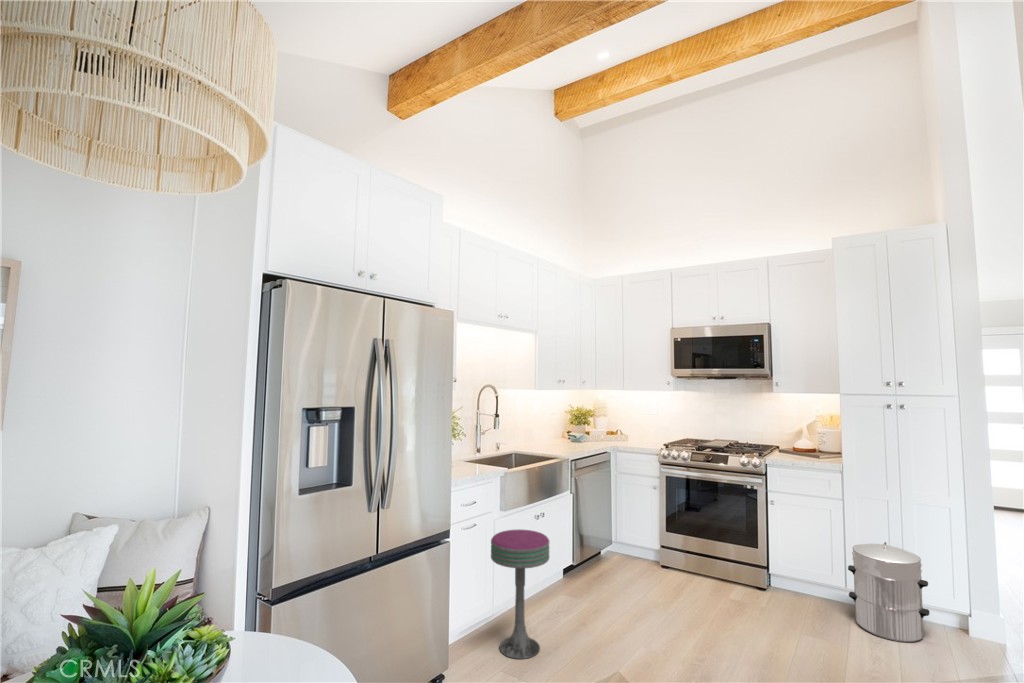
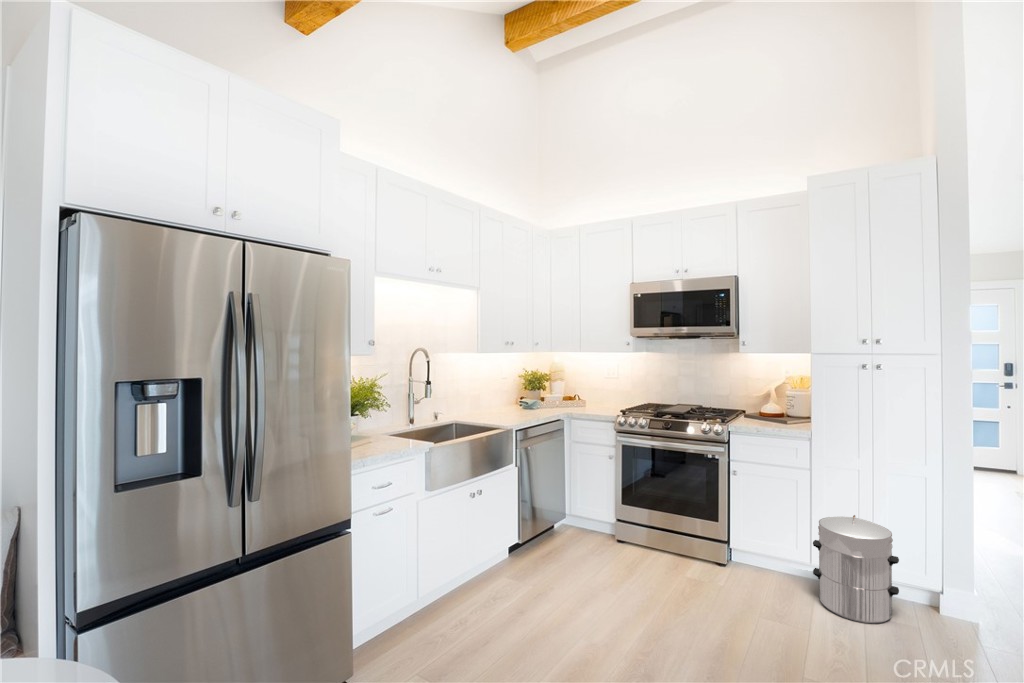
bar stool: present [491,530,549,659] -> none [408,512,477,659]

